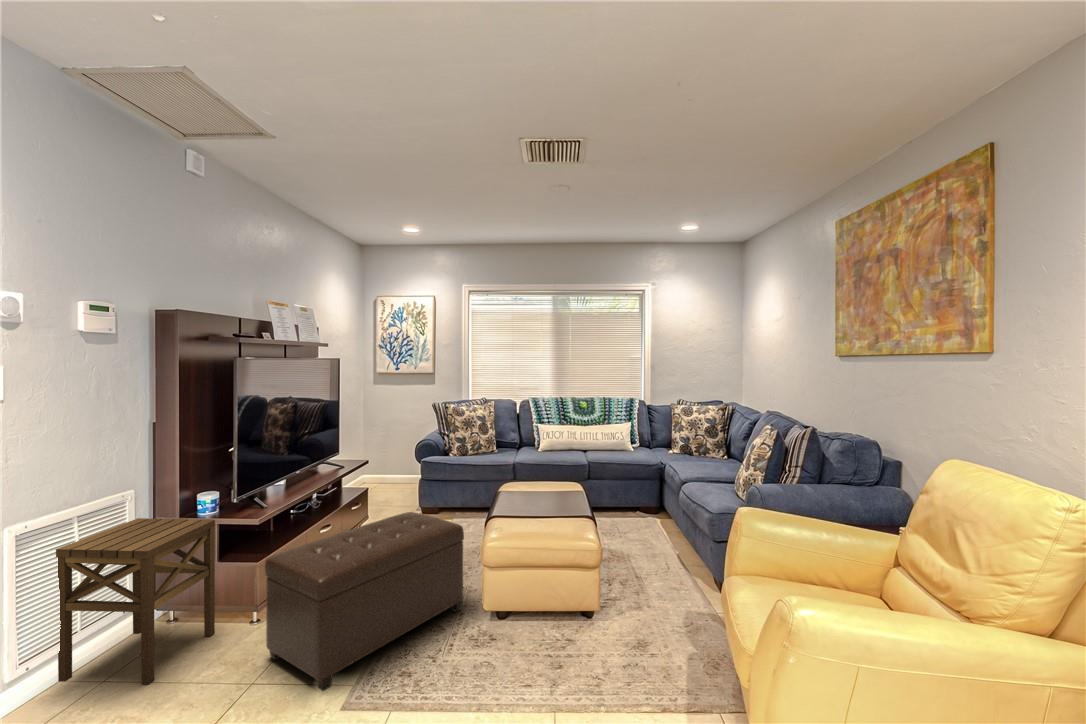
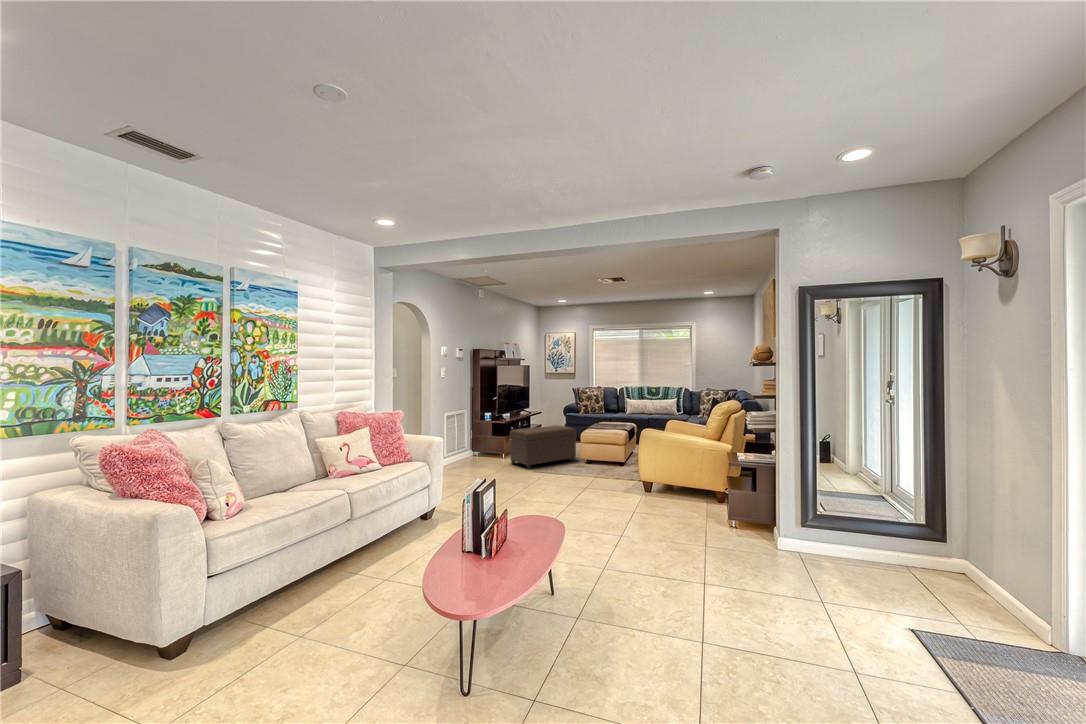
side table: present [56,518,215,685] -> none [454,419,493,465]

